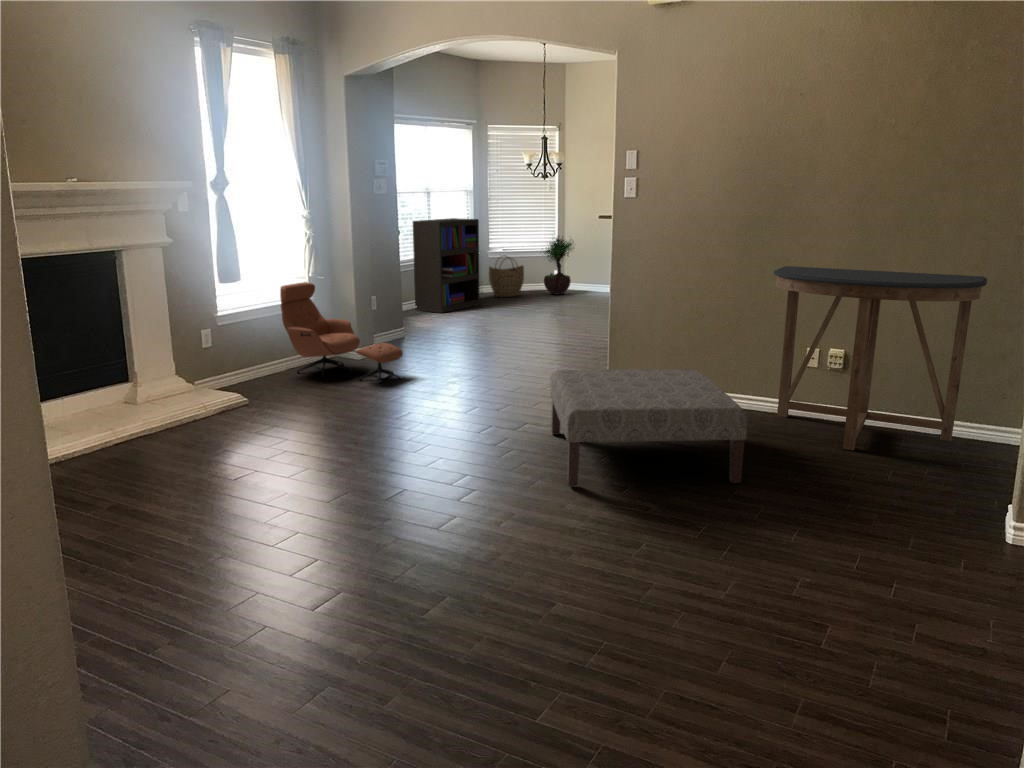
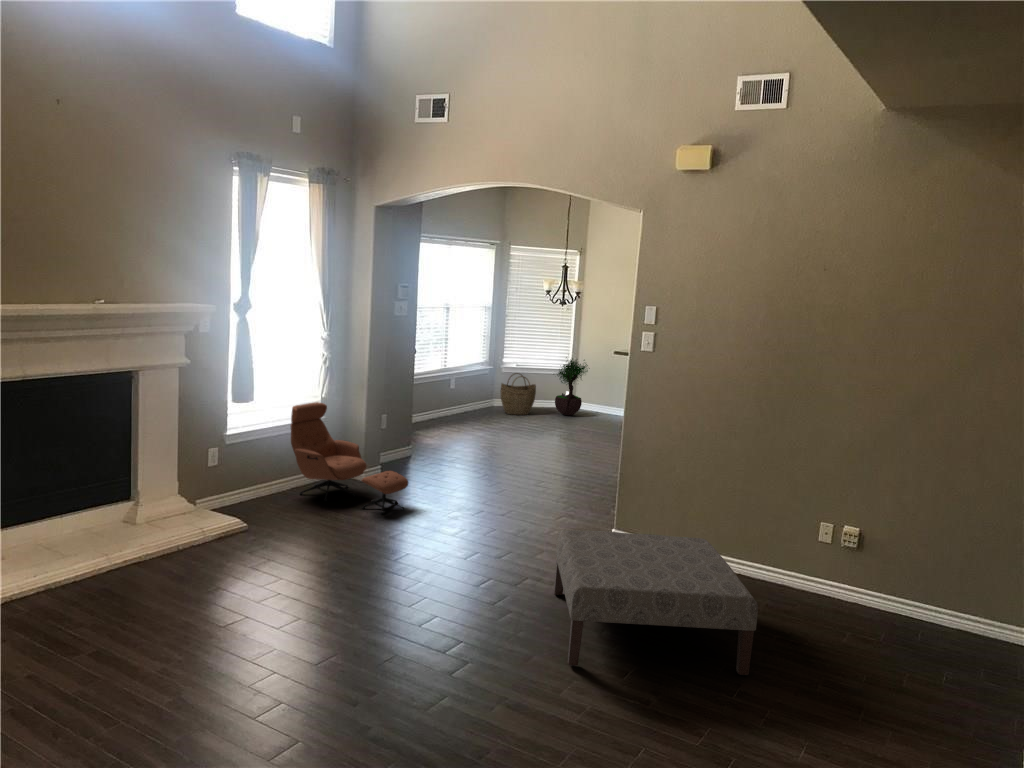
bookshelf: present [413,218,480,313] -> none [424,335,495,430]
console table: present [773,266,987,450] -> none [787,437,1006,641]

